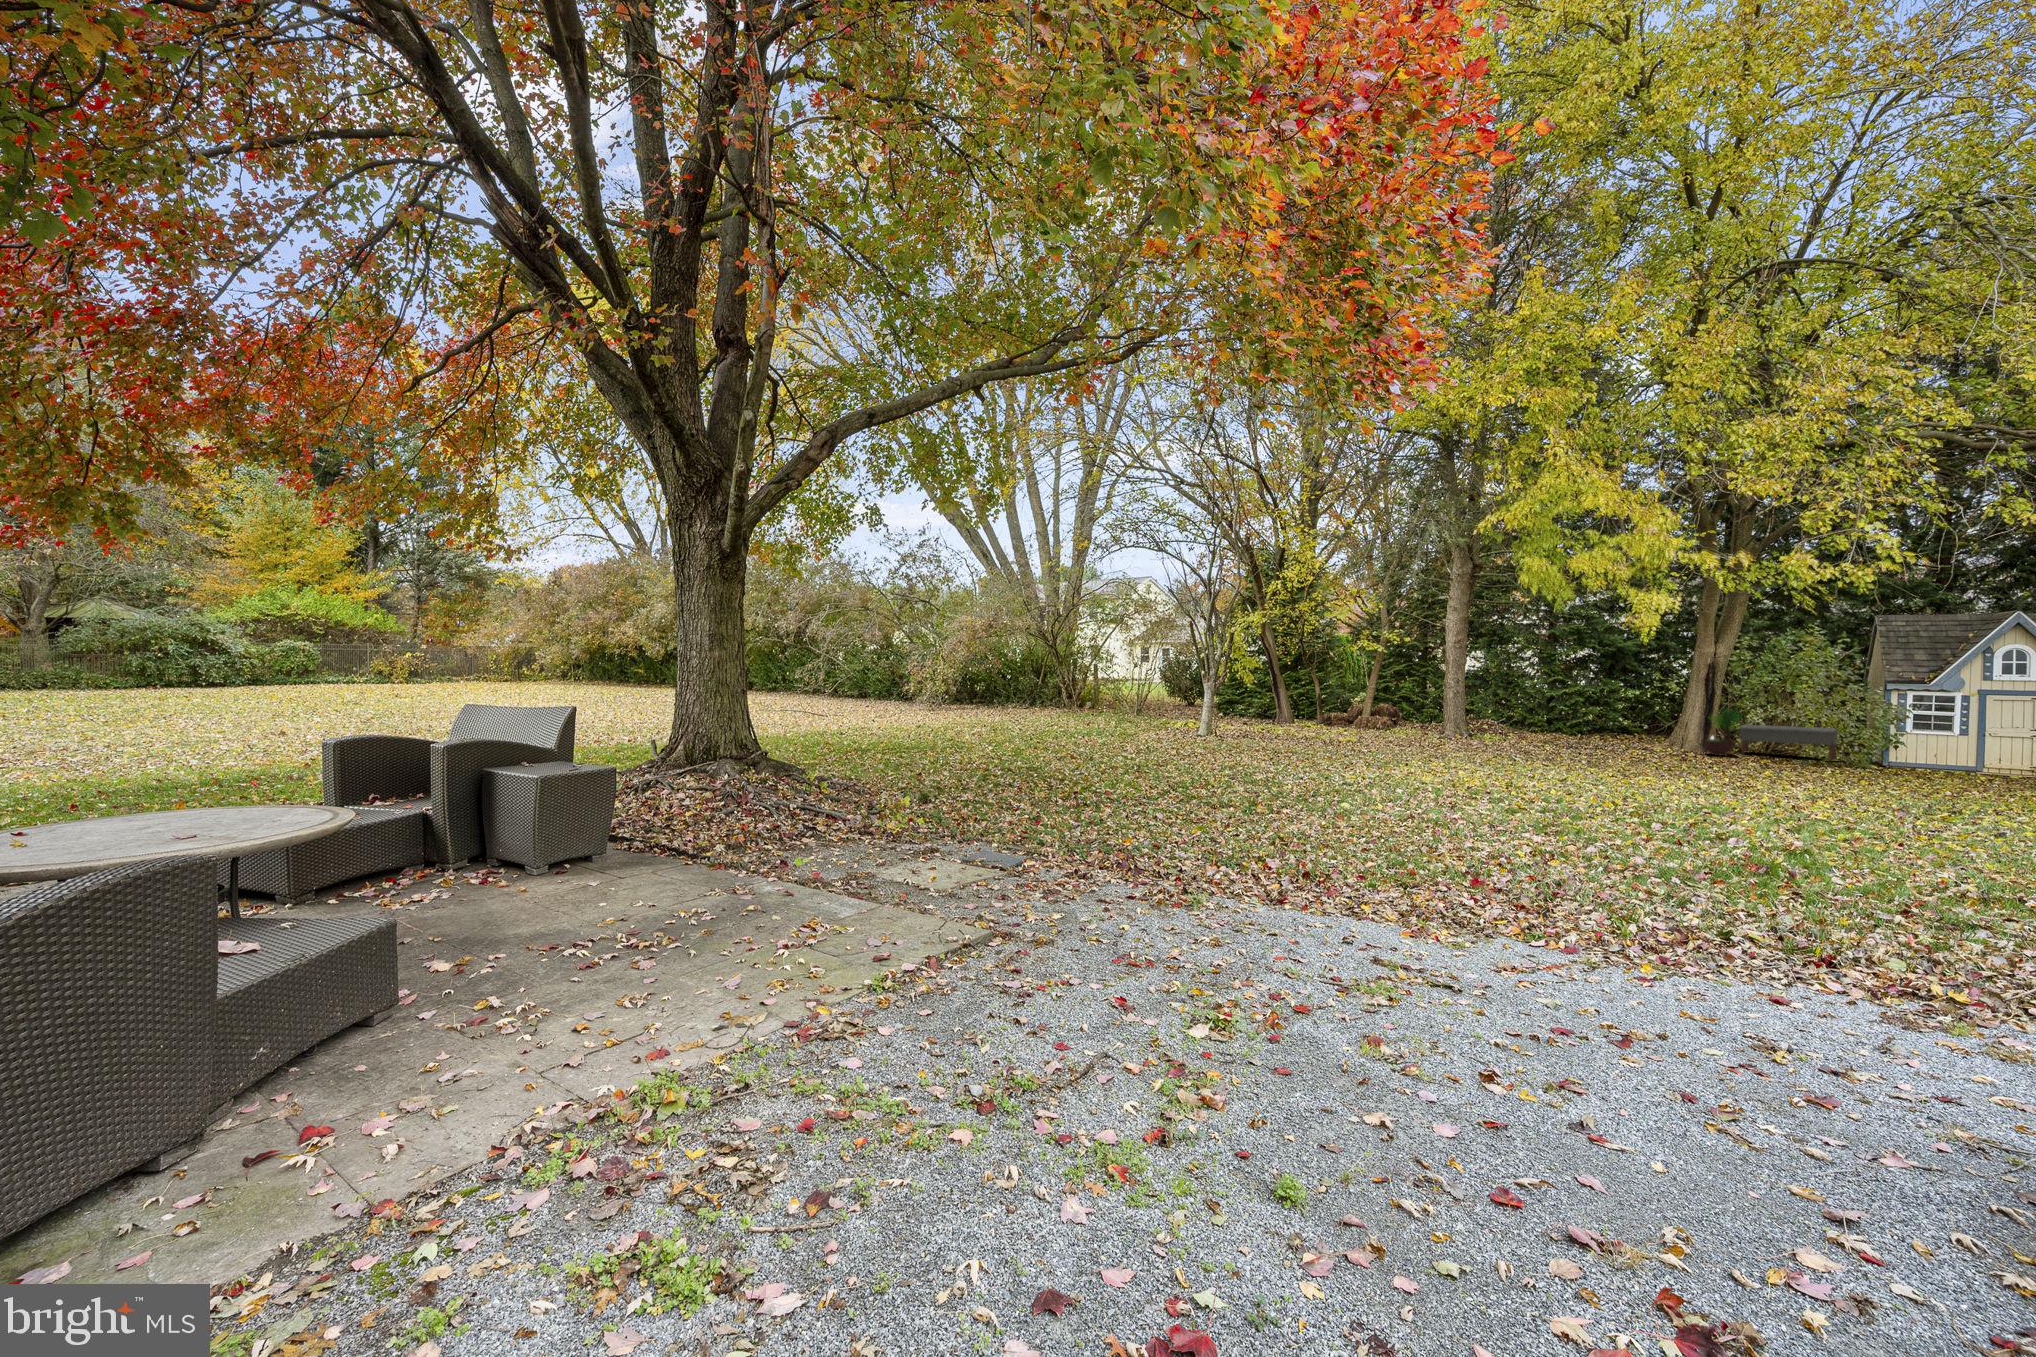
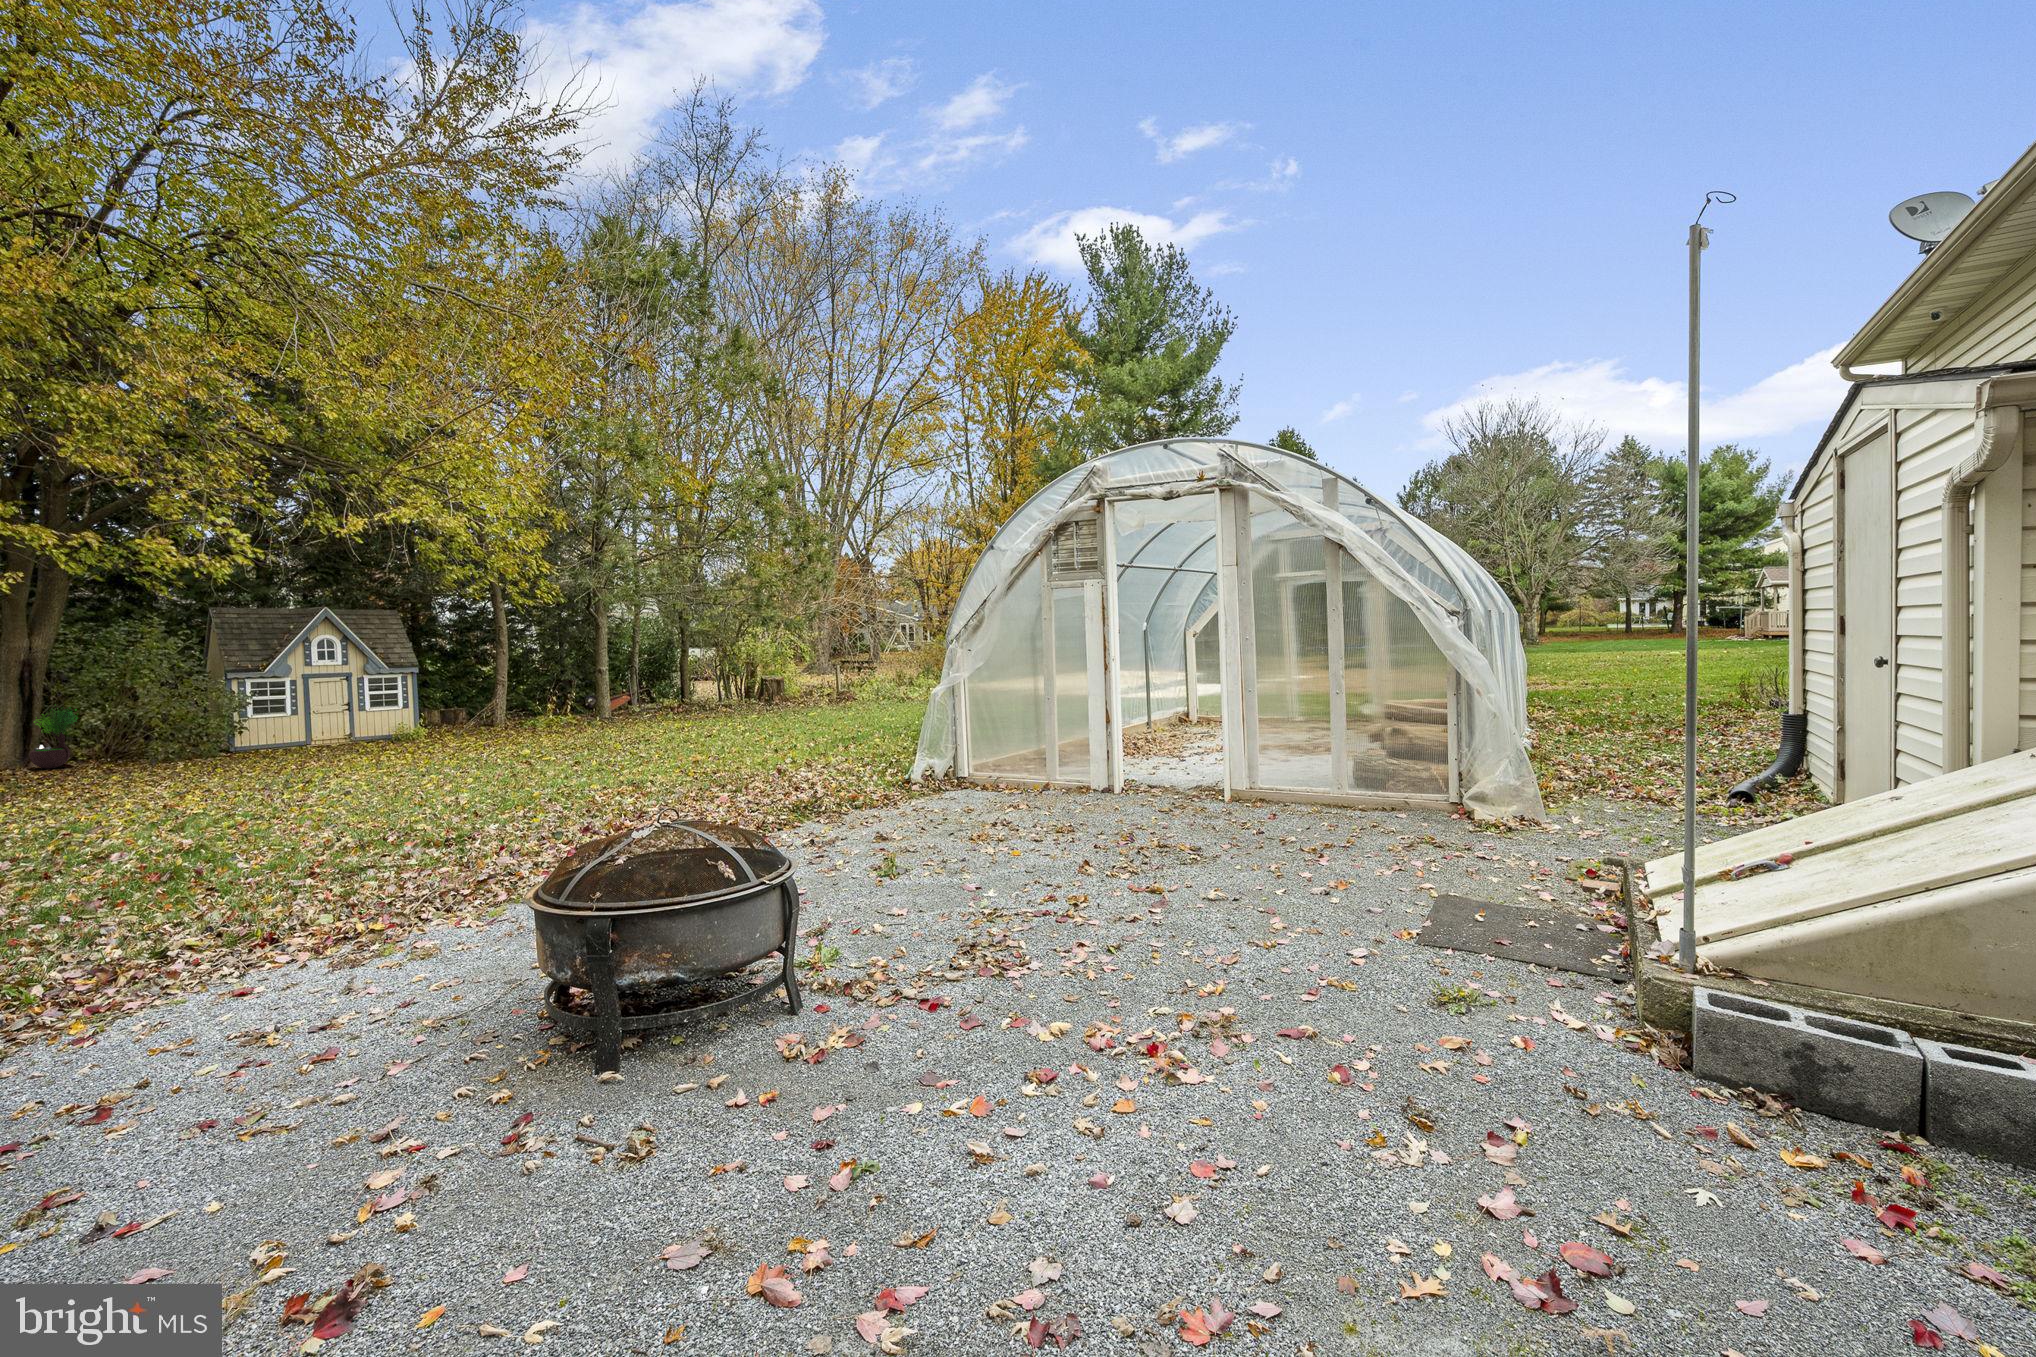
bench: present [1740,724,1838,760] -> none [75,721,187,764]

